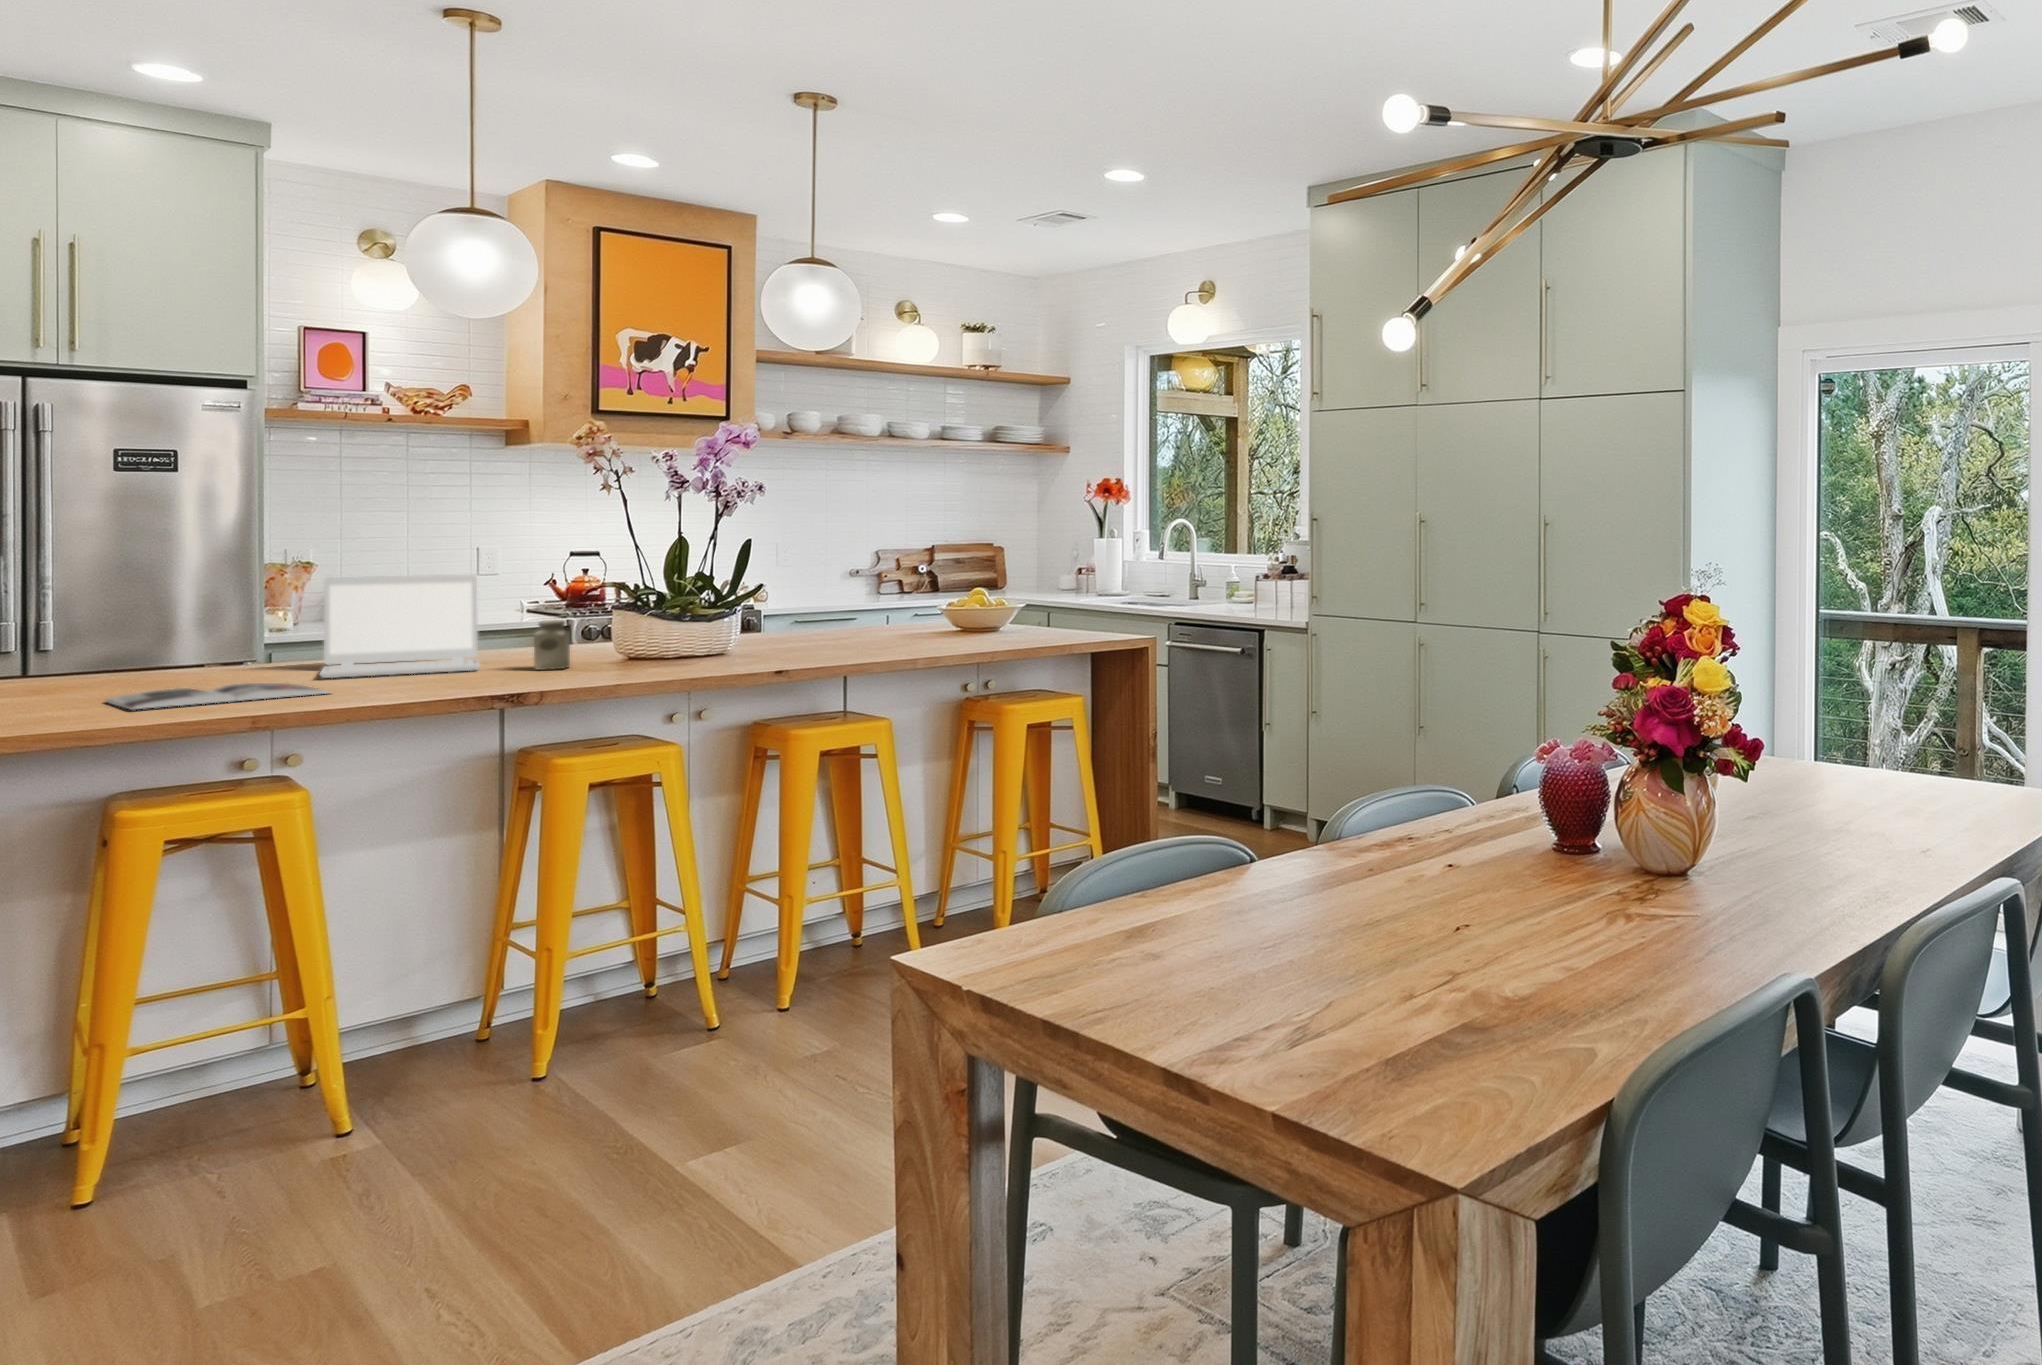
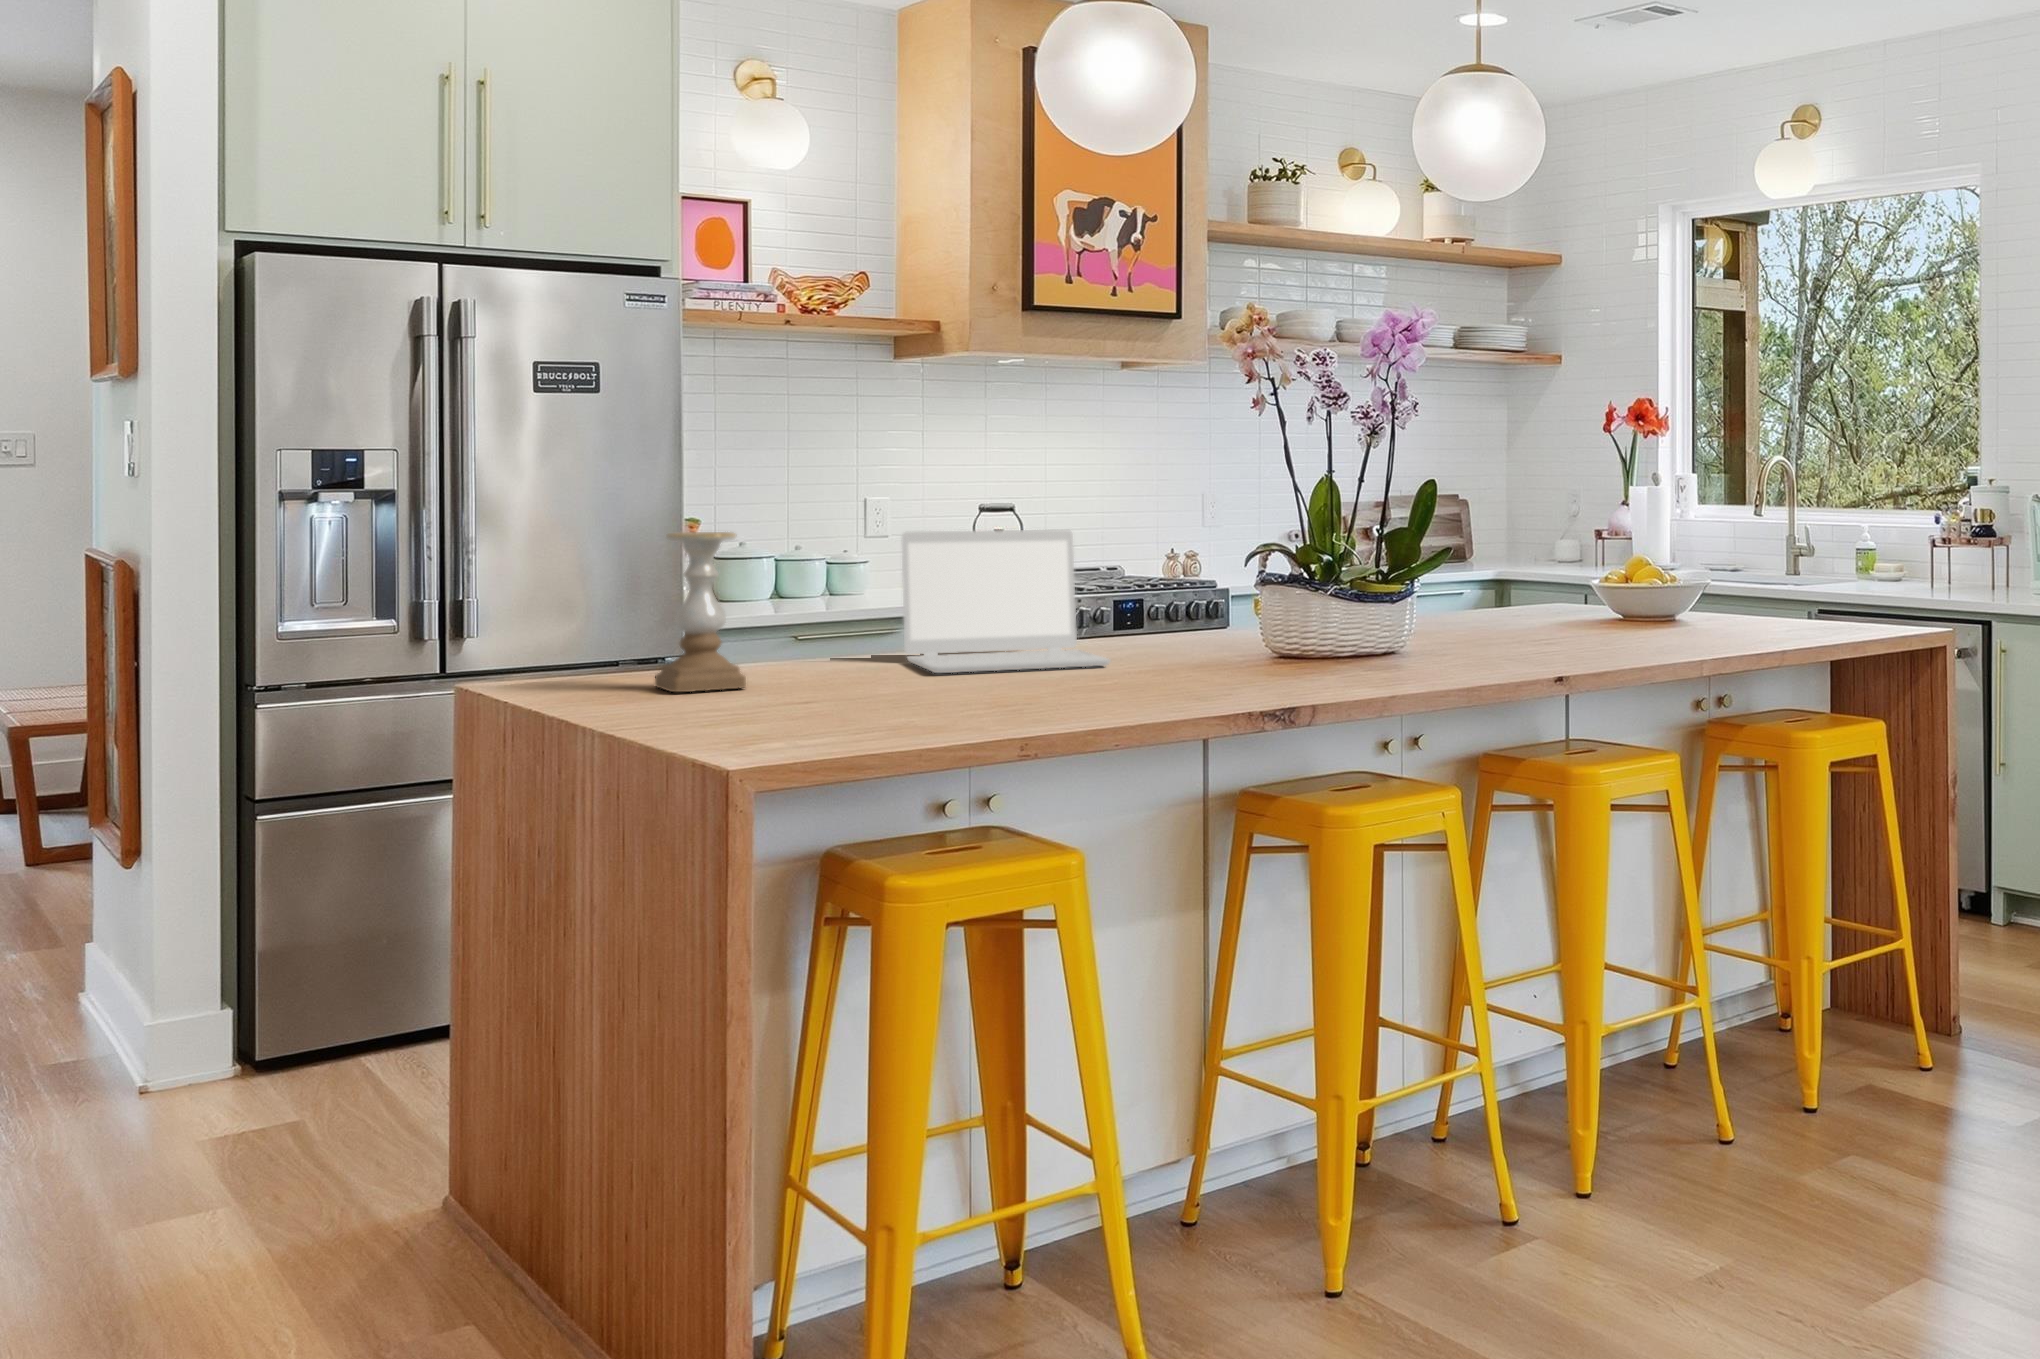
candle holder: none [67,580,141,696] -> present [655,532,746,692]
salt shaker: present [534,620,570,670] -> none [1179,594,1218,666]
magazine: present [106,683,331,709] -> none [733,678,998,713]

